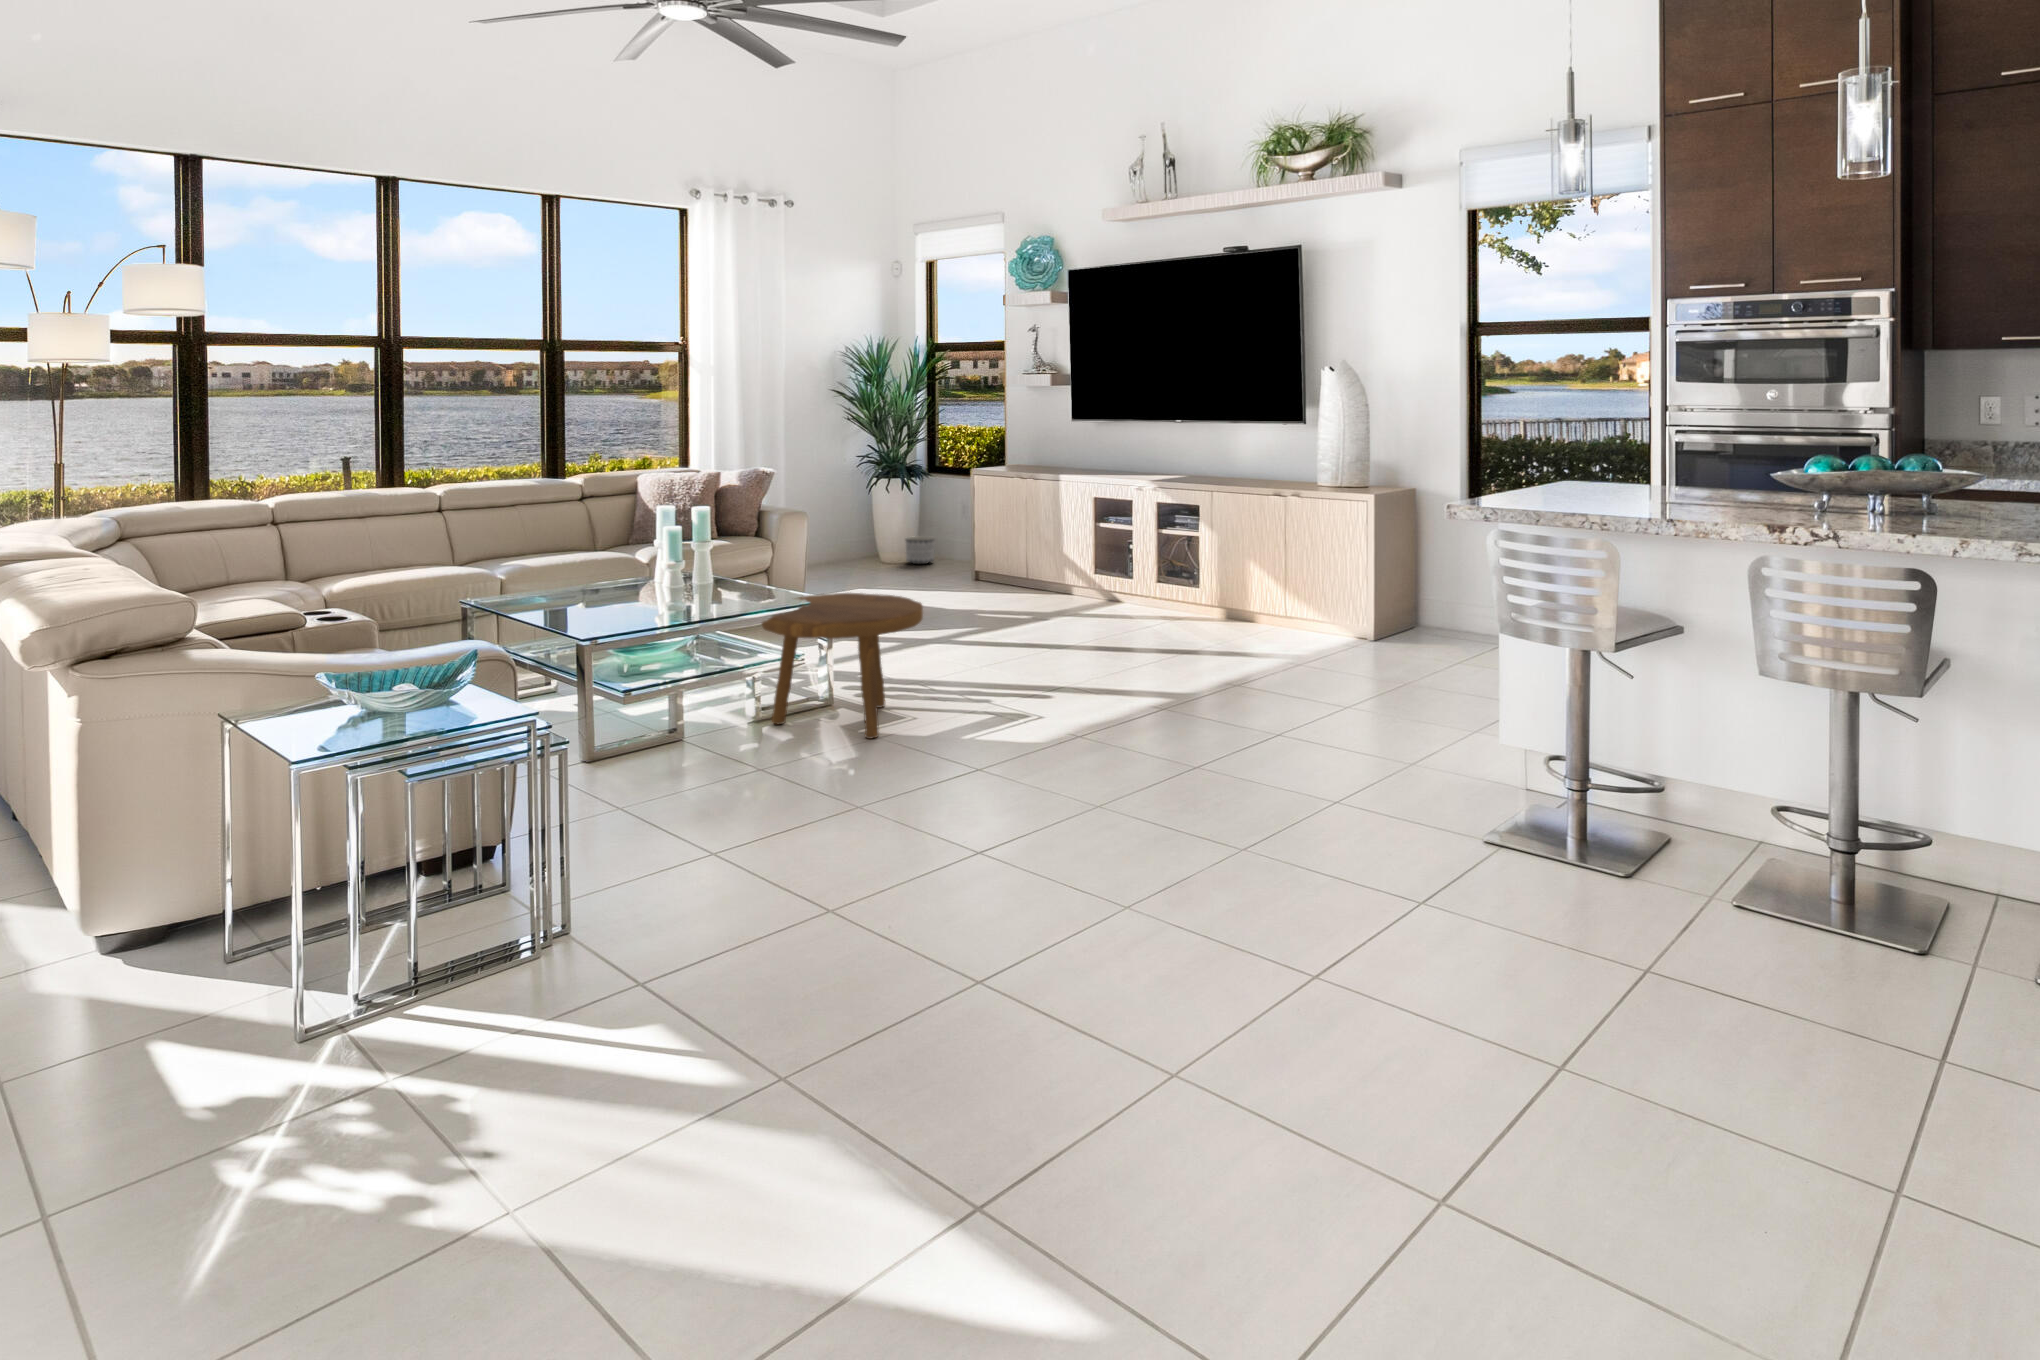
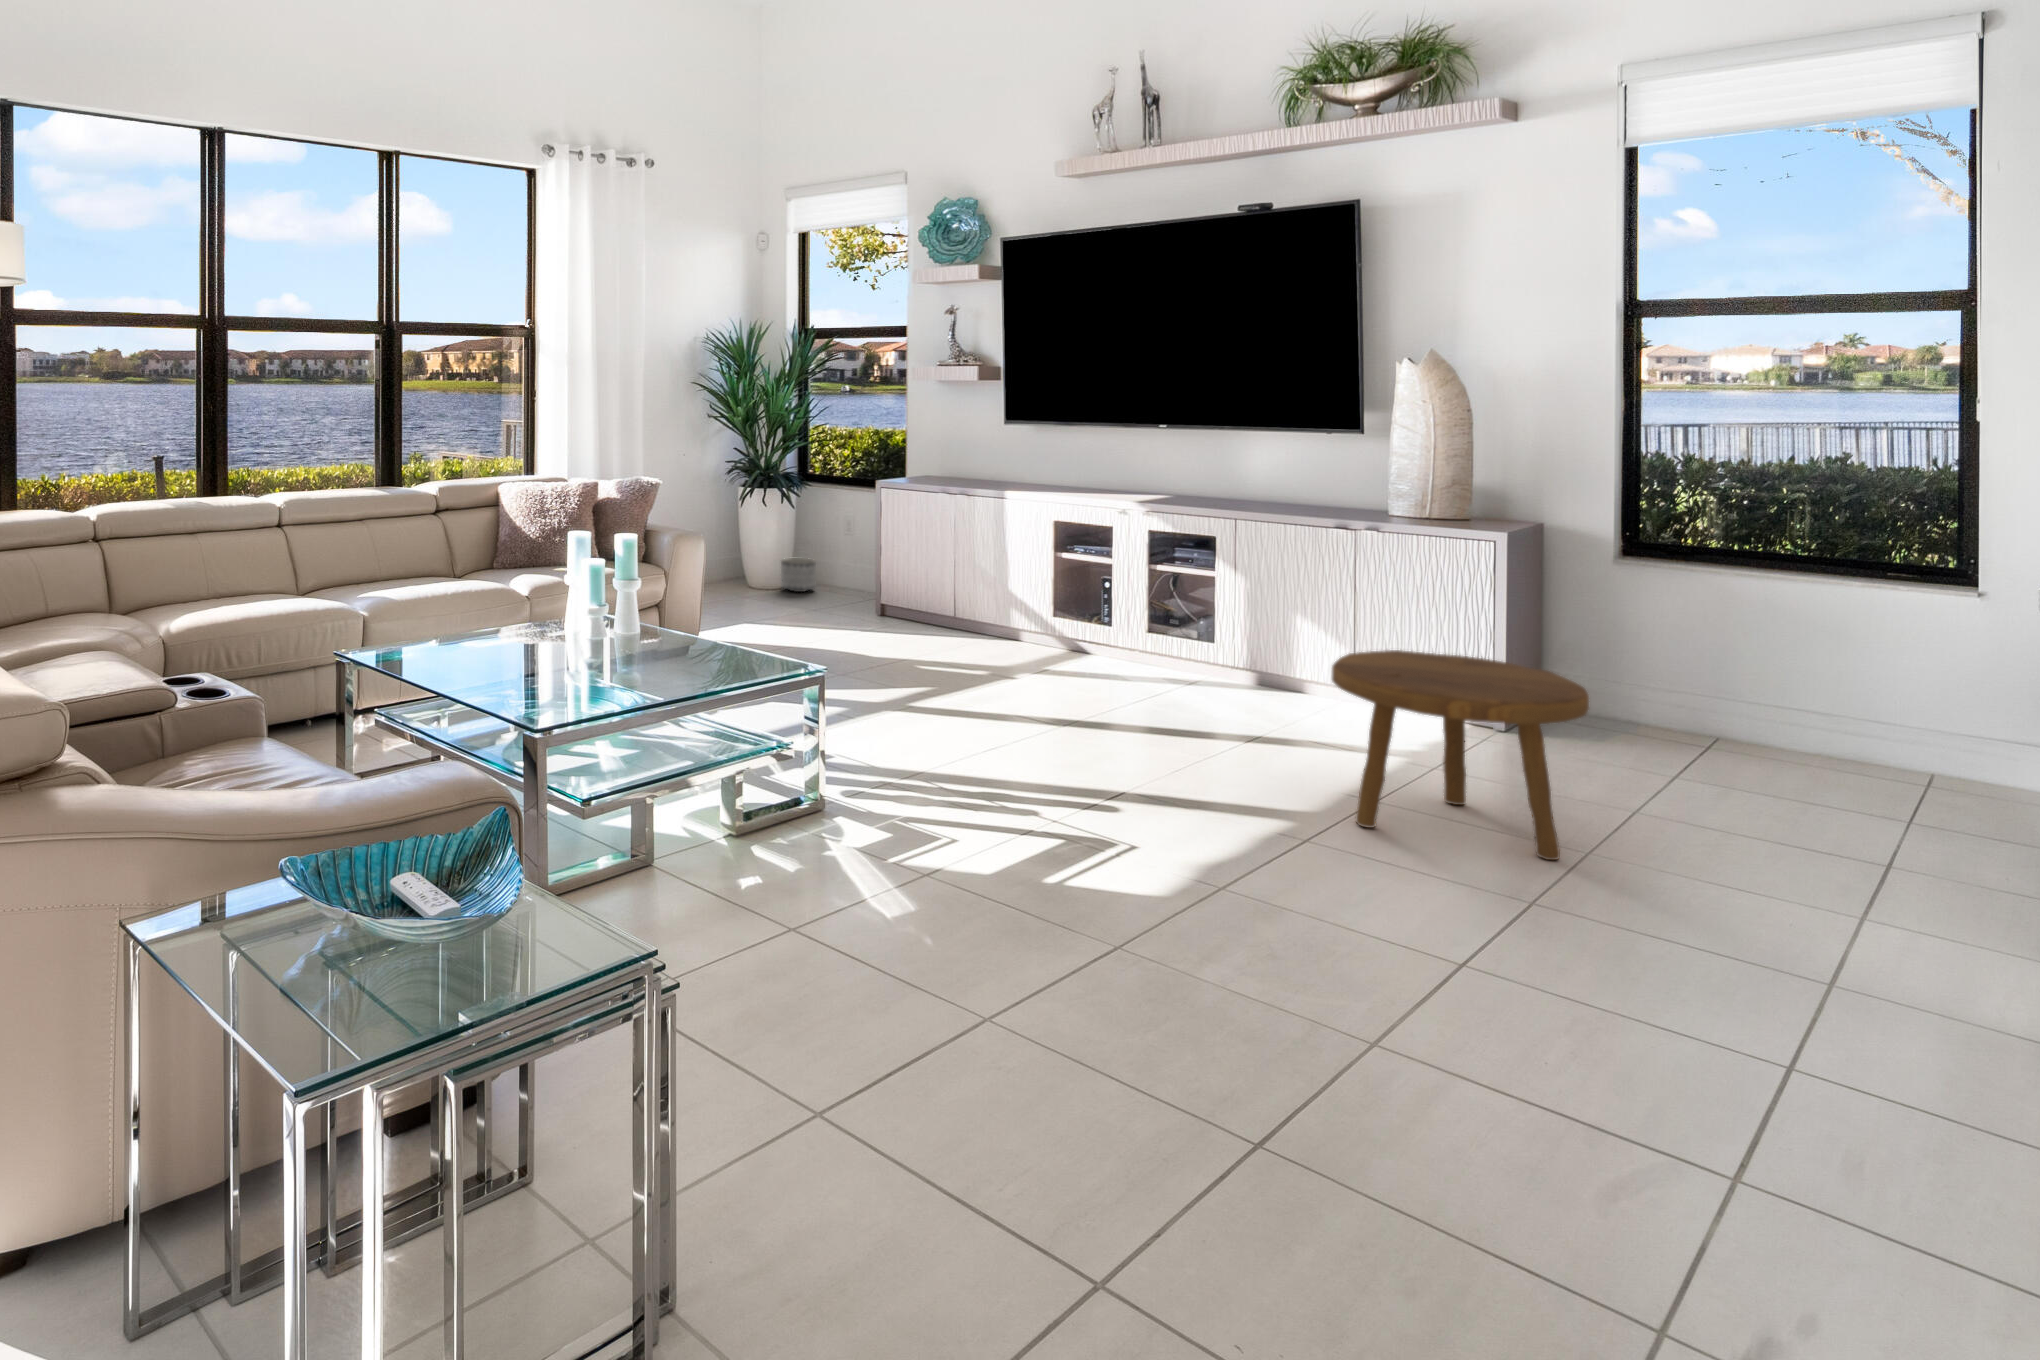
footstool: present [762,593,923,739] -> present [1332,650,1589,860]

